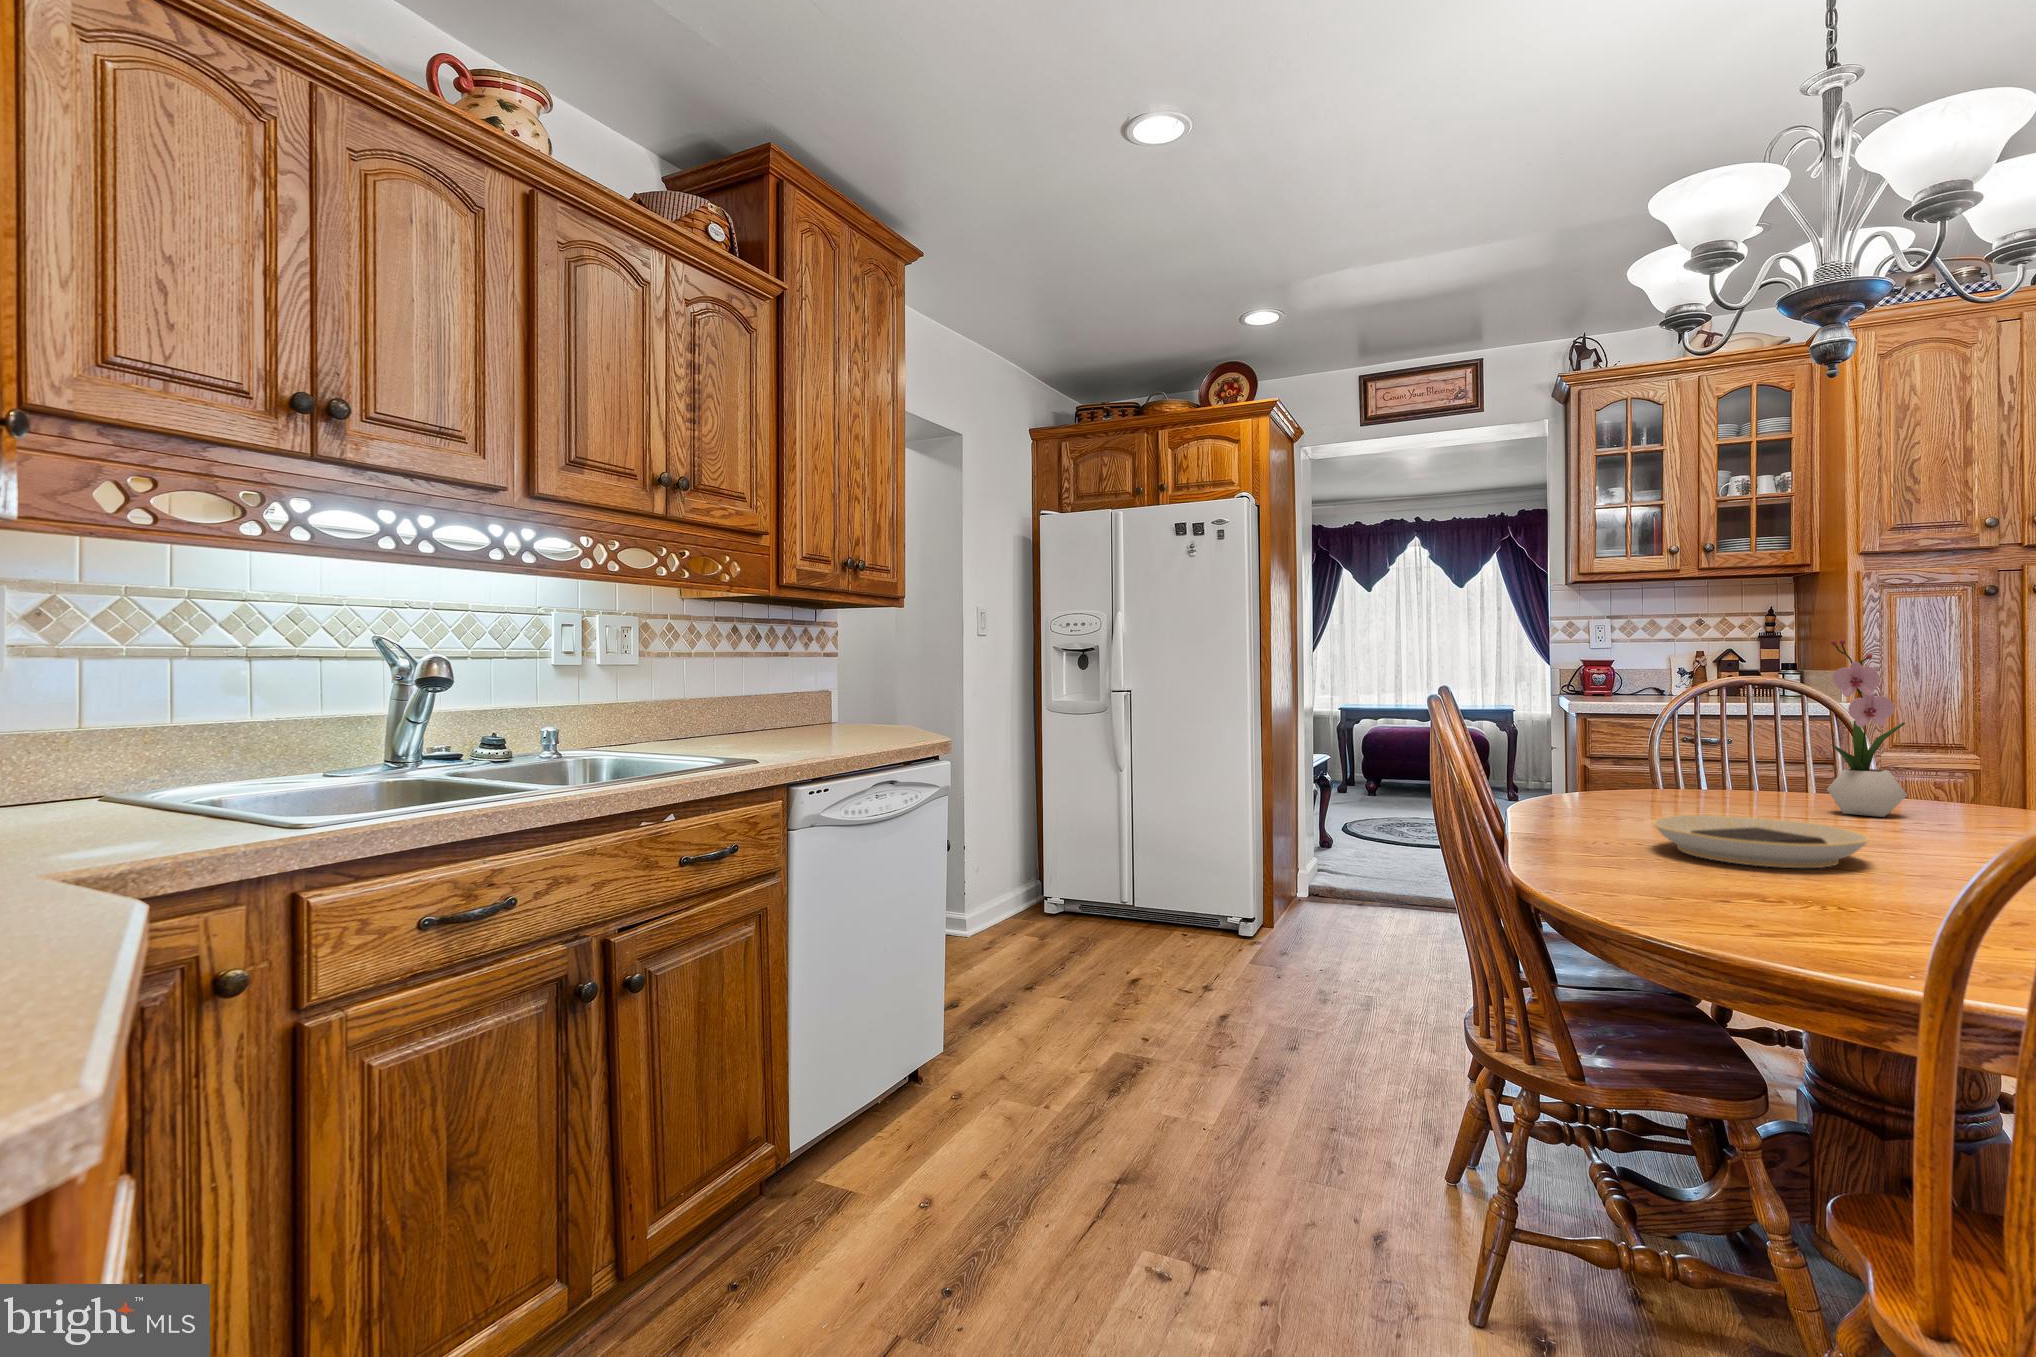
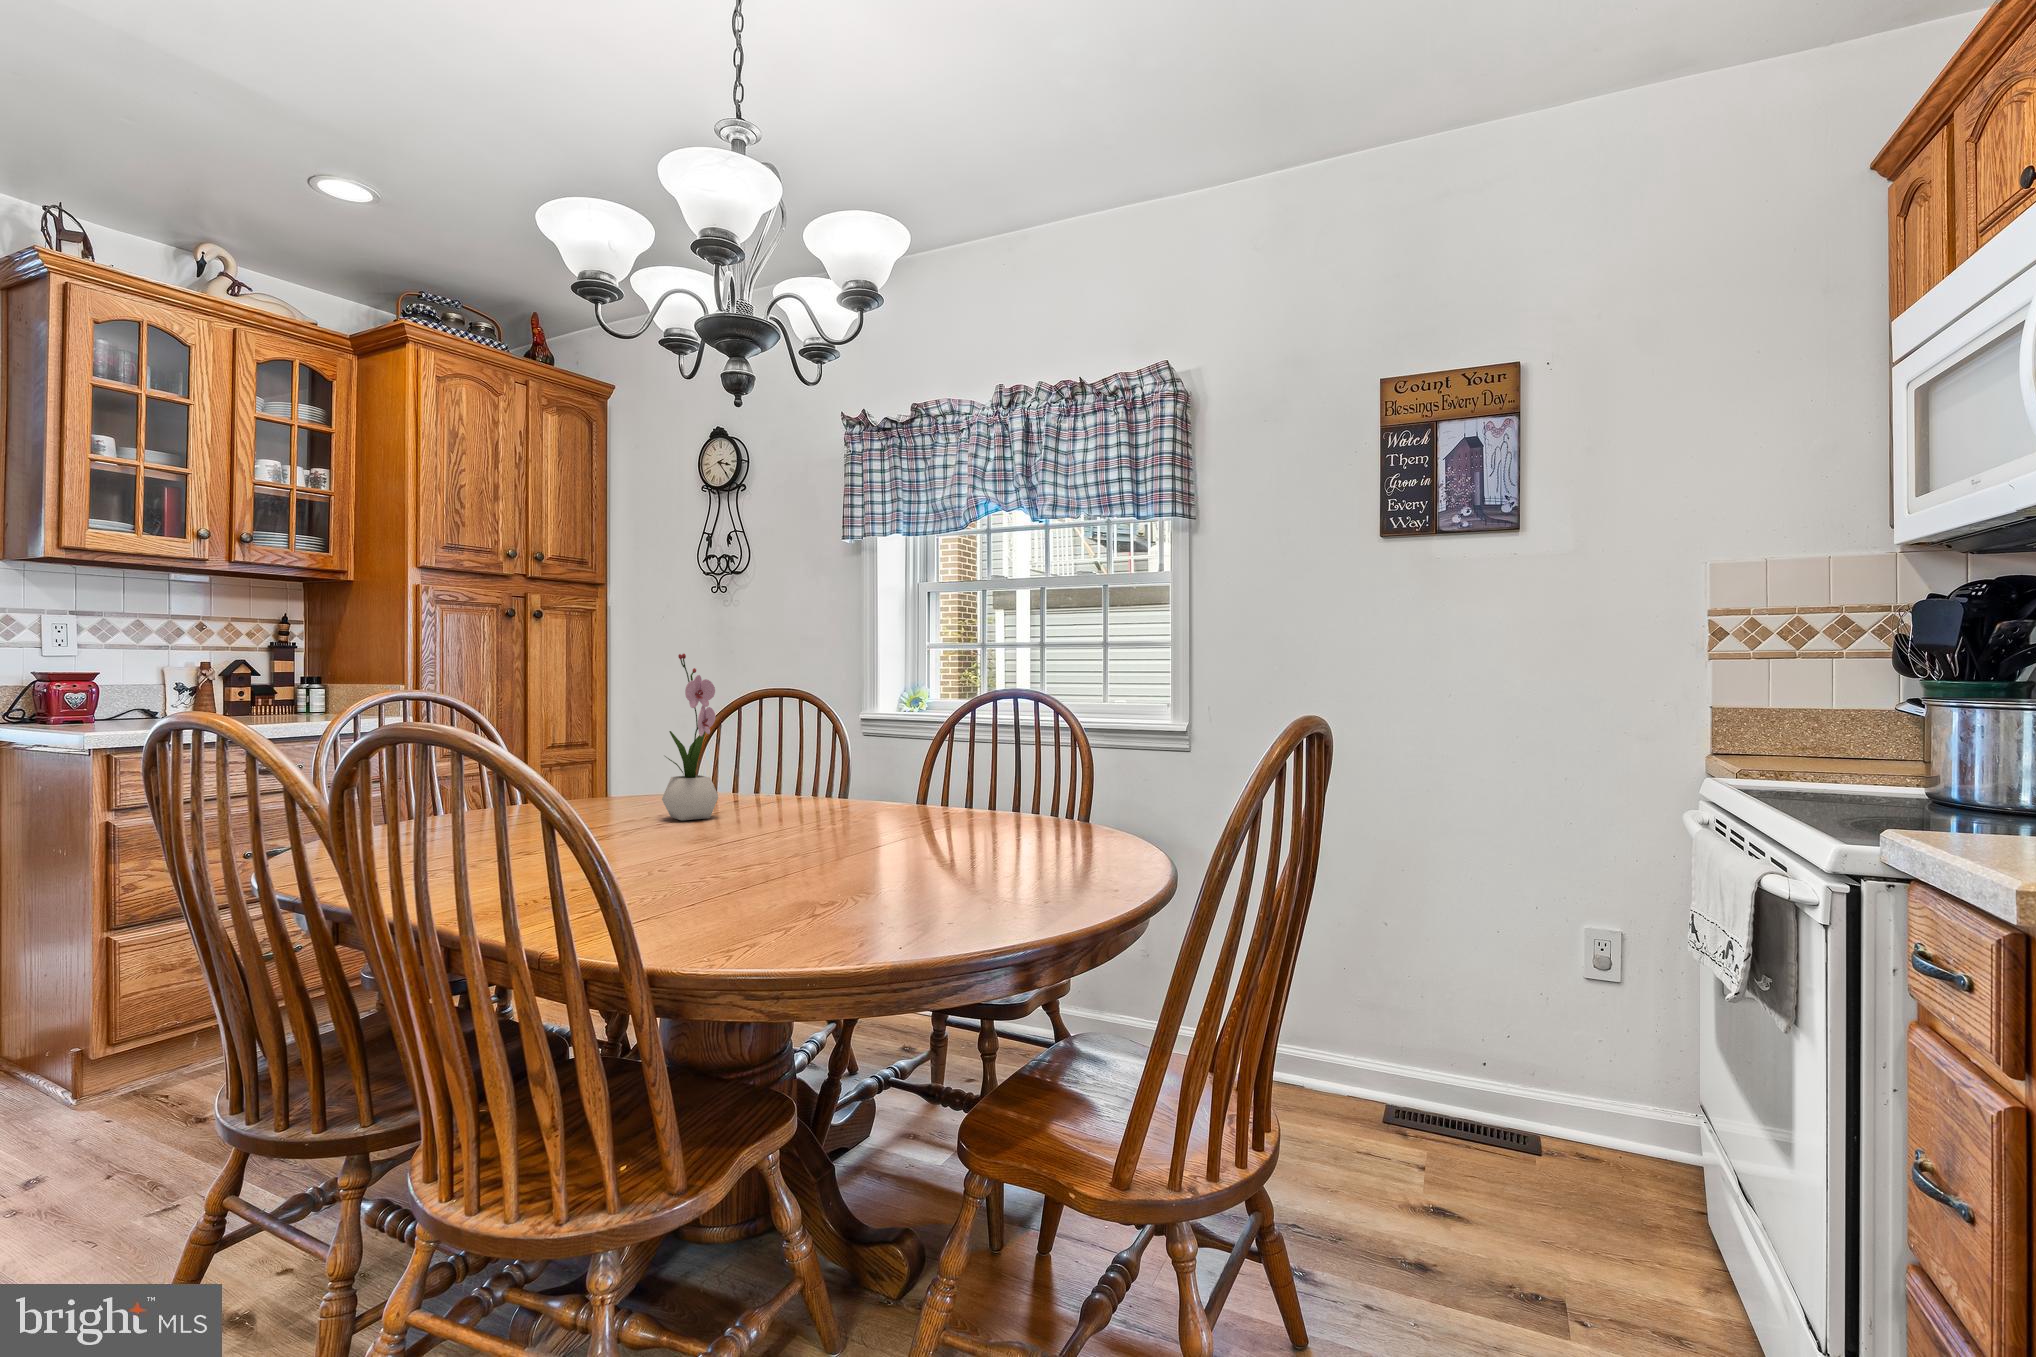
plate: present [1652,815,1869,868] -> none [711,828,890,880]

